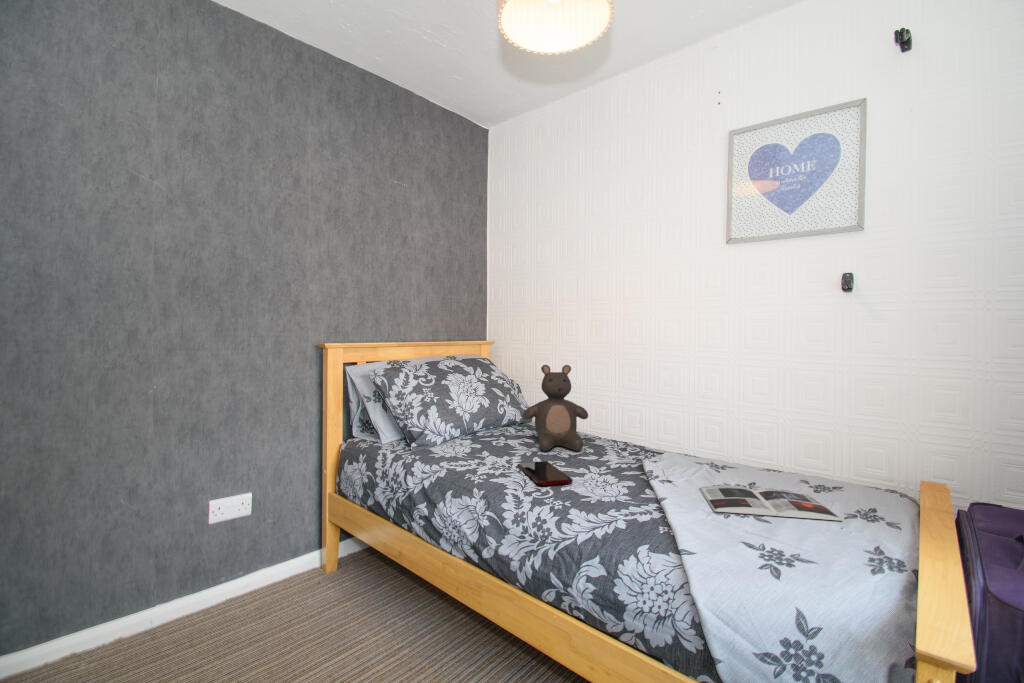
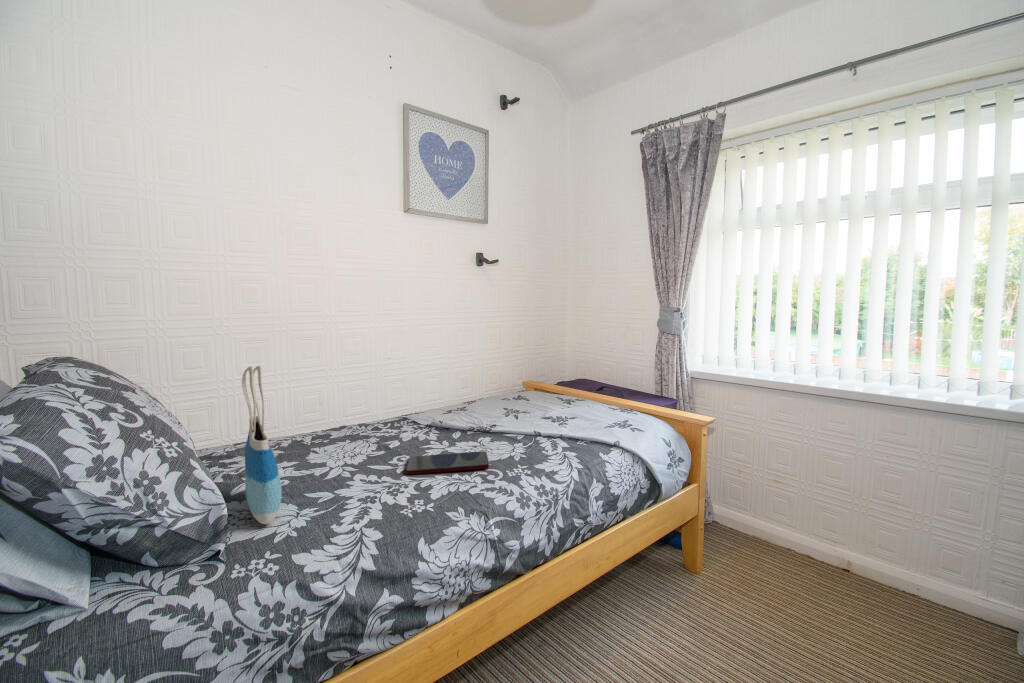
tote bag: none [436,365,485,451] -> present [242,366,282,524]
teddy bear: present [523,365,588,451] -> none [296,346,381,455]
magazine: present [700,485,843,521] -> none [511,403,571,426]

